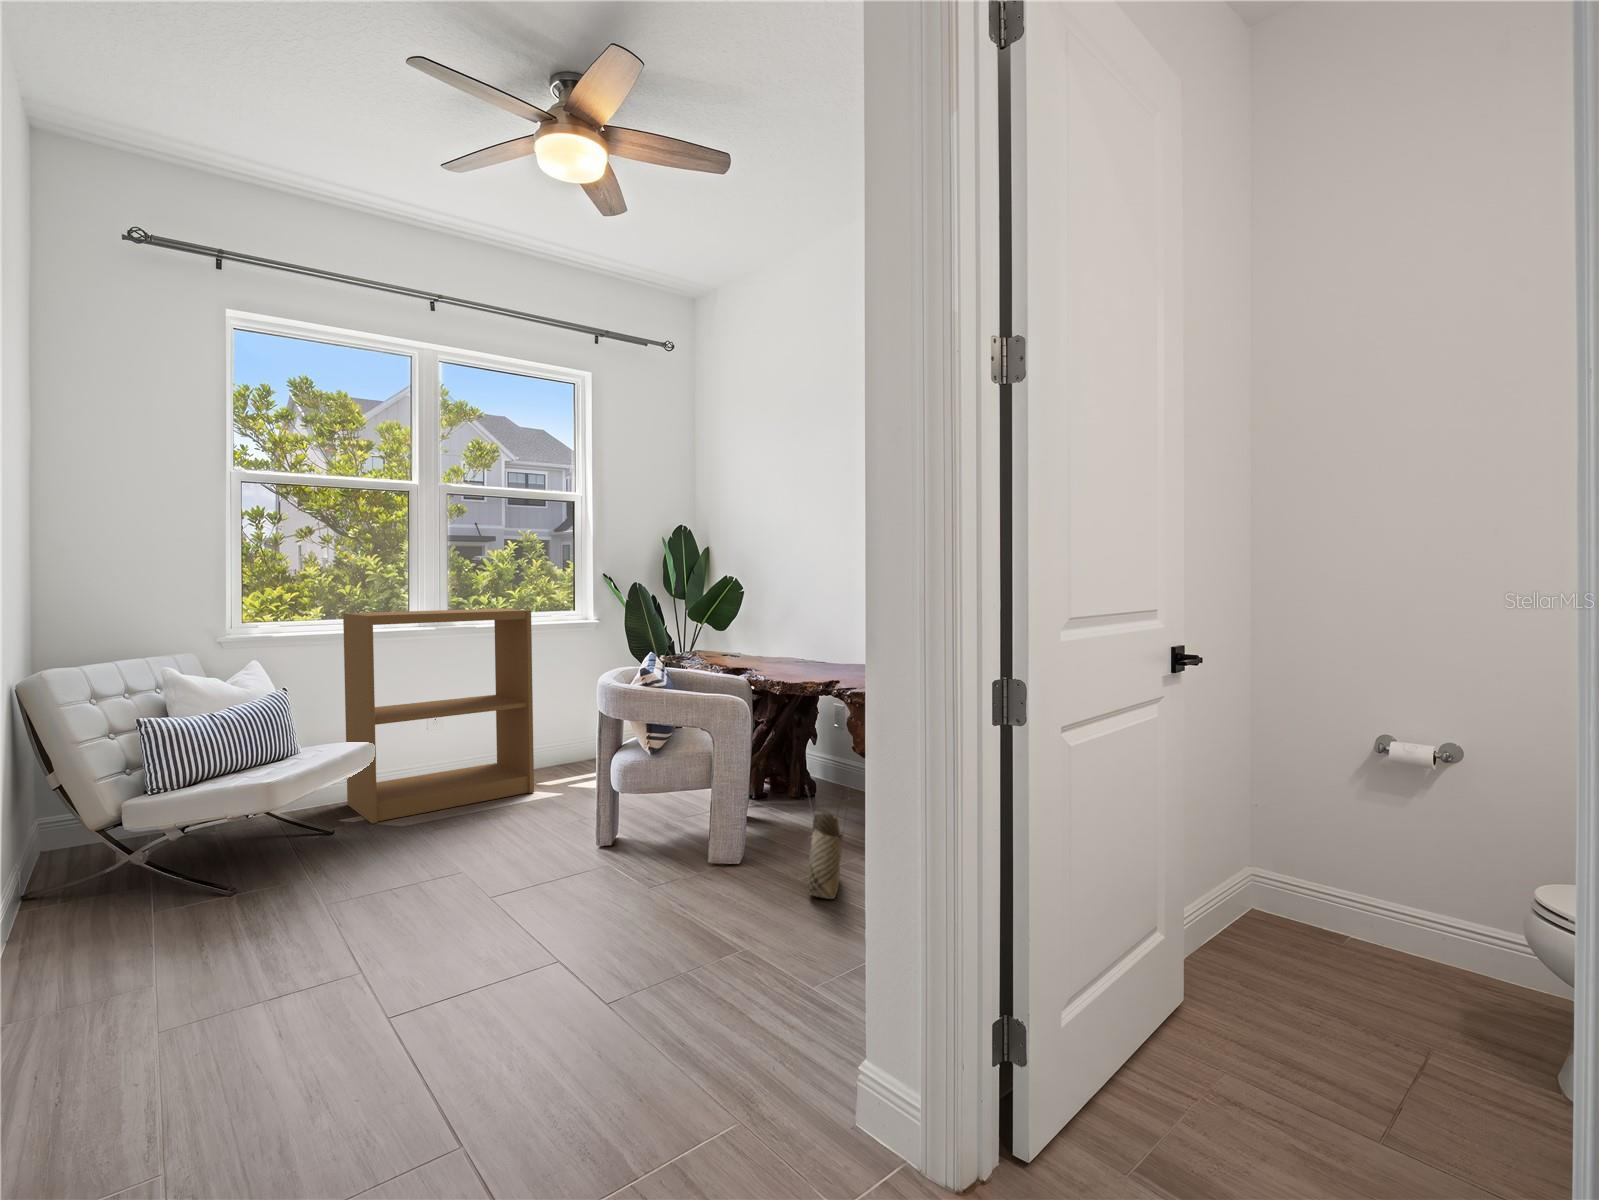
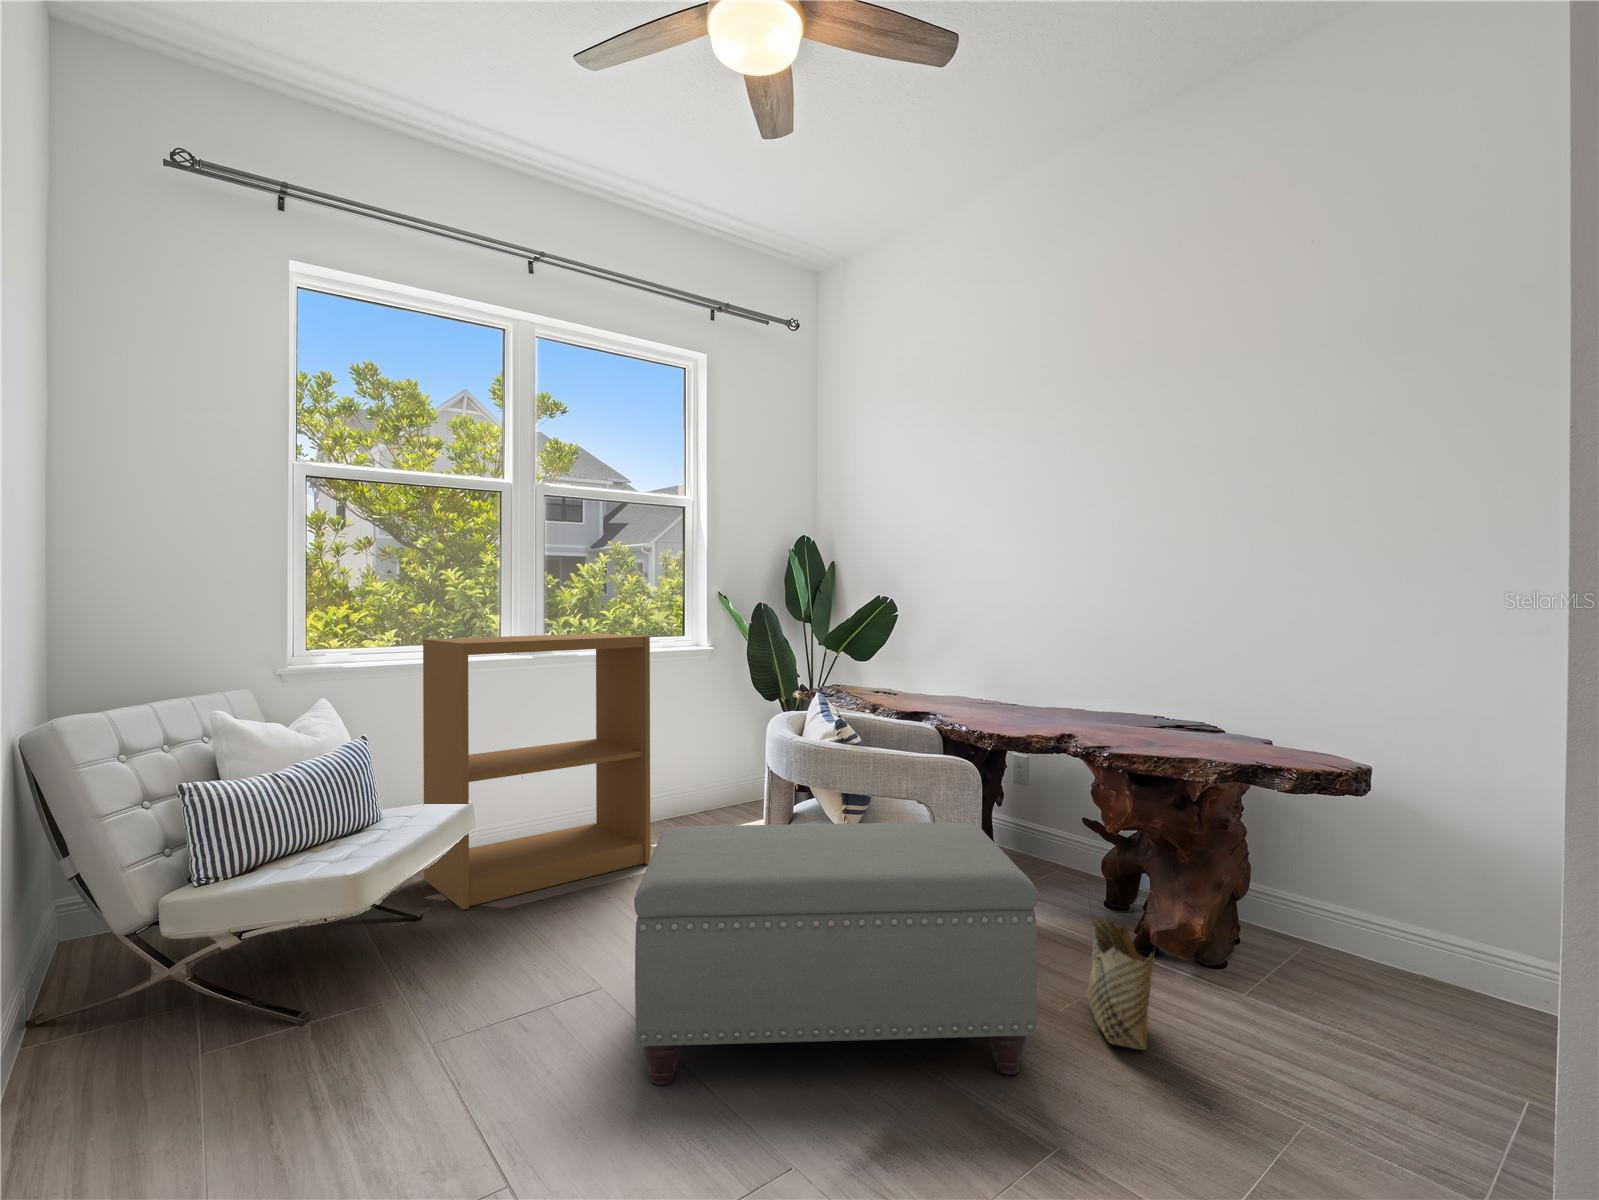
ottoman: none [456,746,745,922] -> present [634,822,1038,1086]

